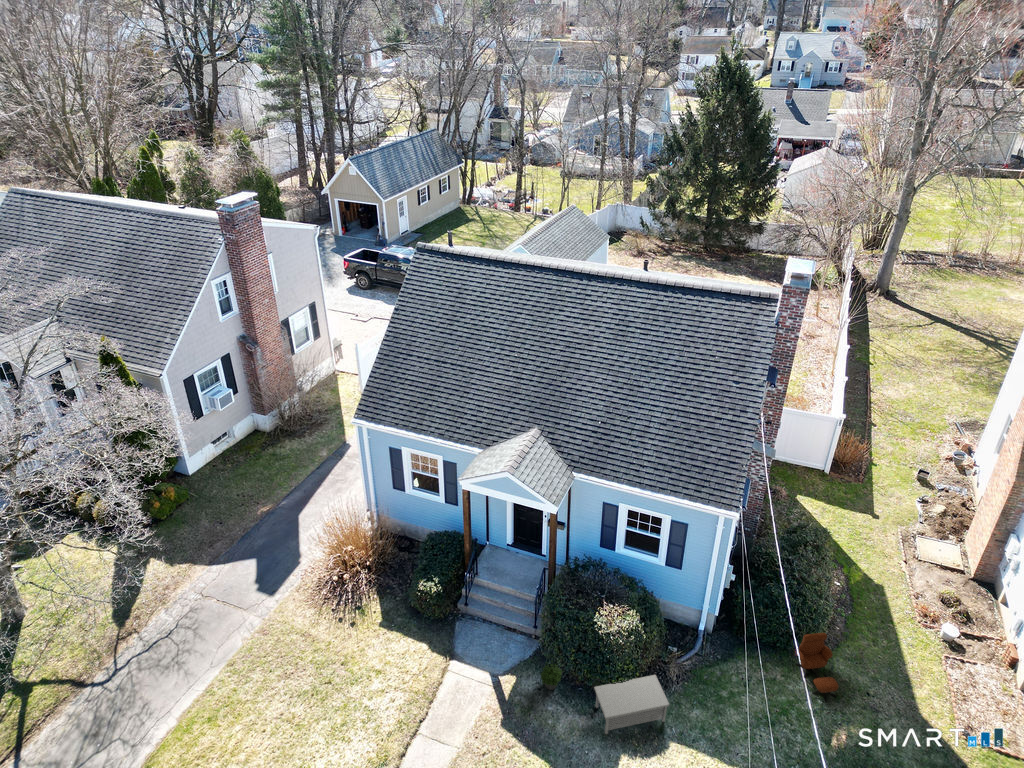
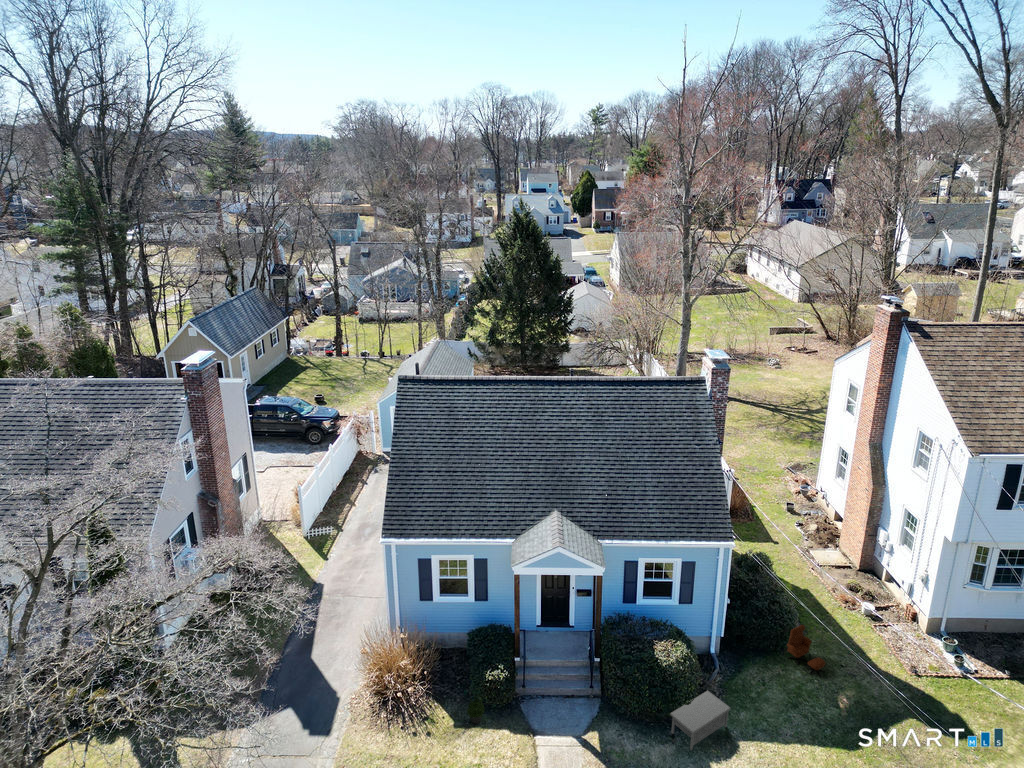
potted plant: present [541,660,561,690] -> present [467,697,484,724]

